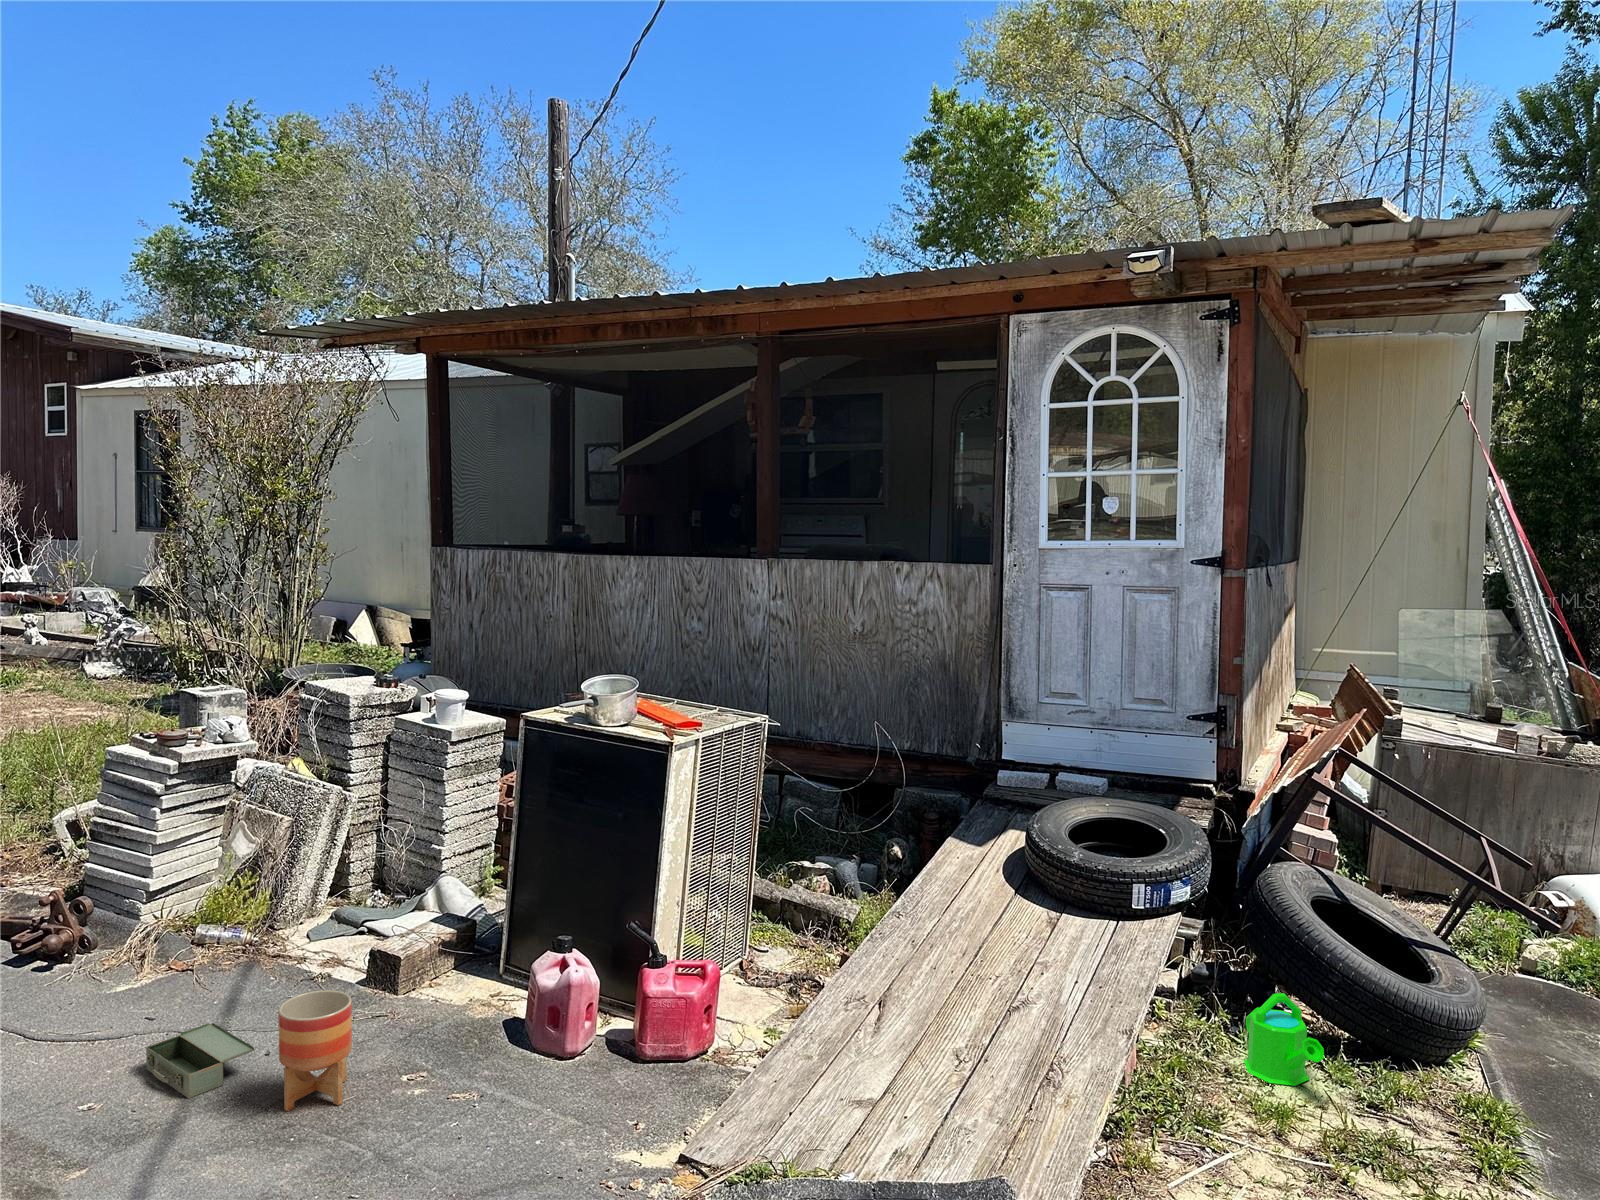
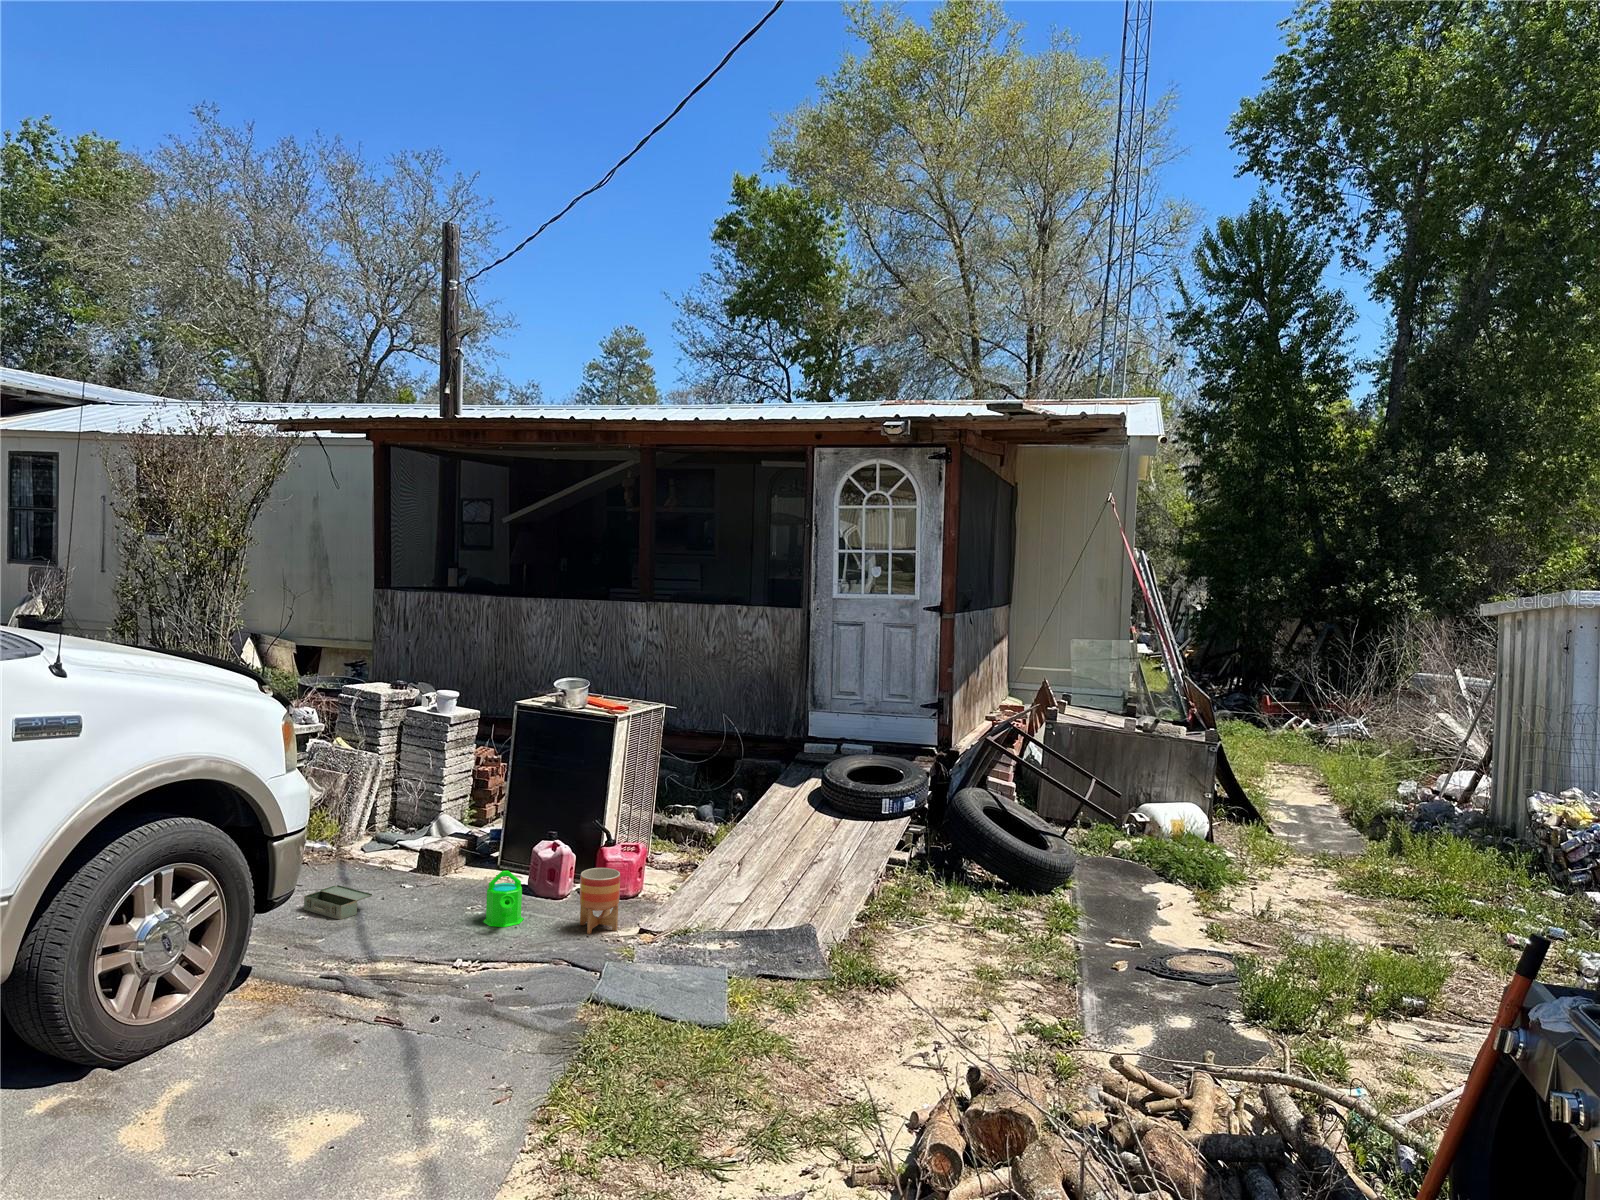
planter: present [278,990,352,1111] -> present [580,868,620,934]
watering can: present [1244,993,1324,1086] -> present [483,871,524,927]

